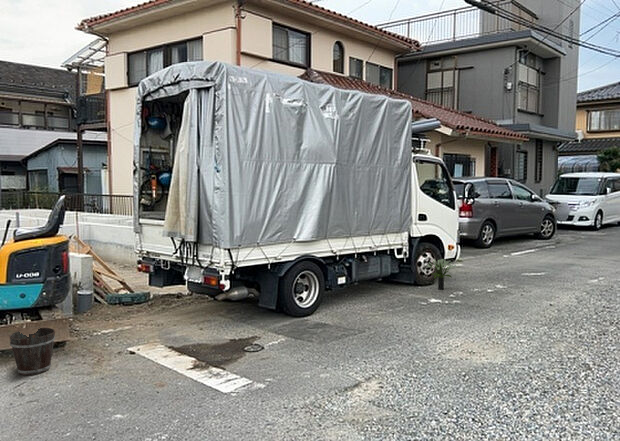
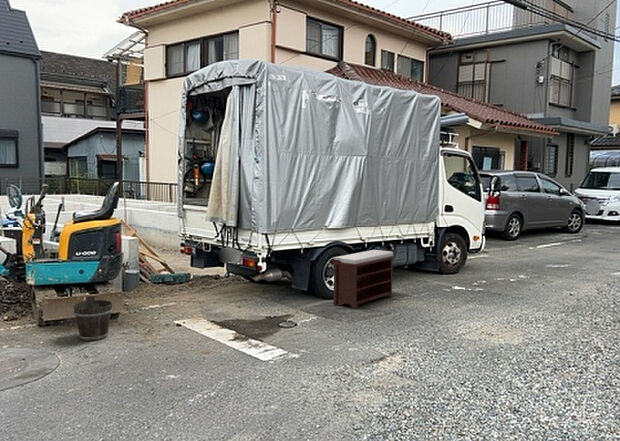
potted plant: present [427,259,456,290] -> none [452,249,481,279]
bench: none [301,262,368,327] -> present [332,250,395,309]

